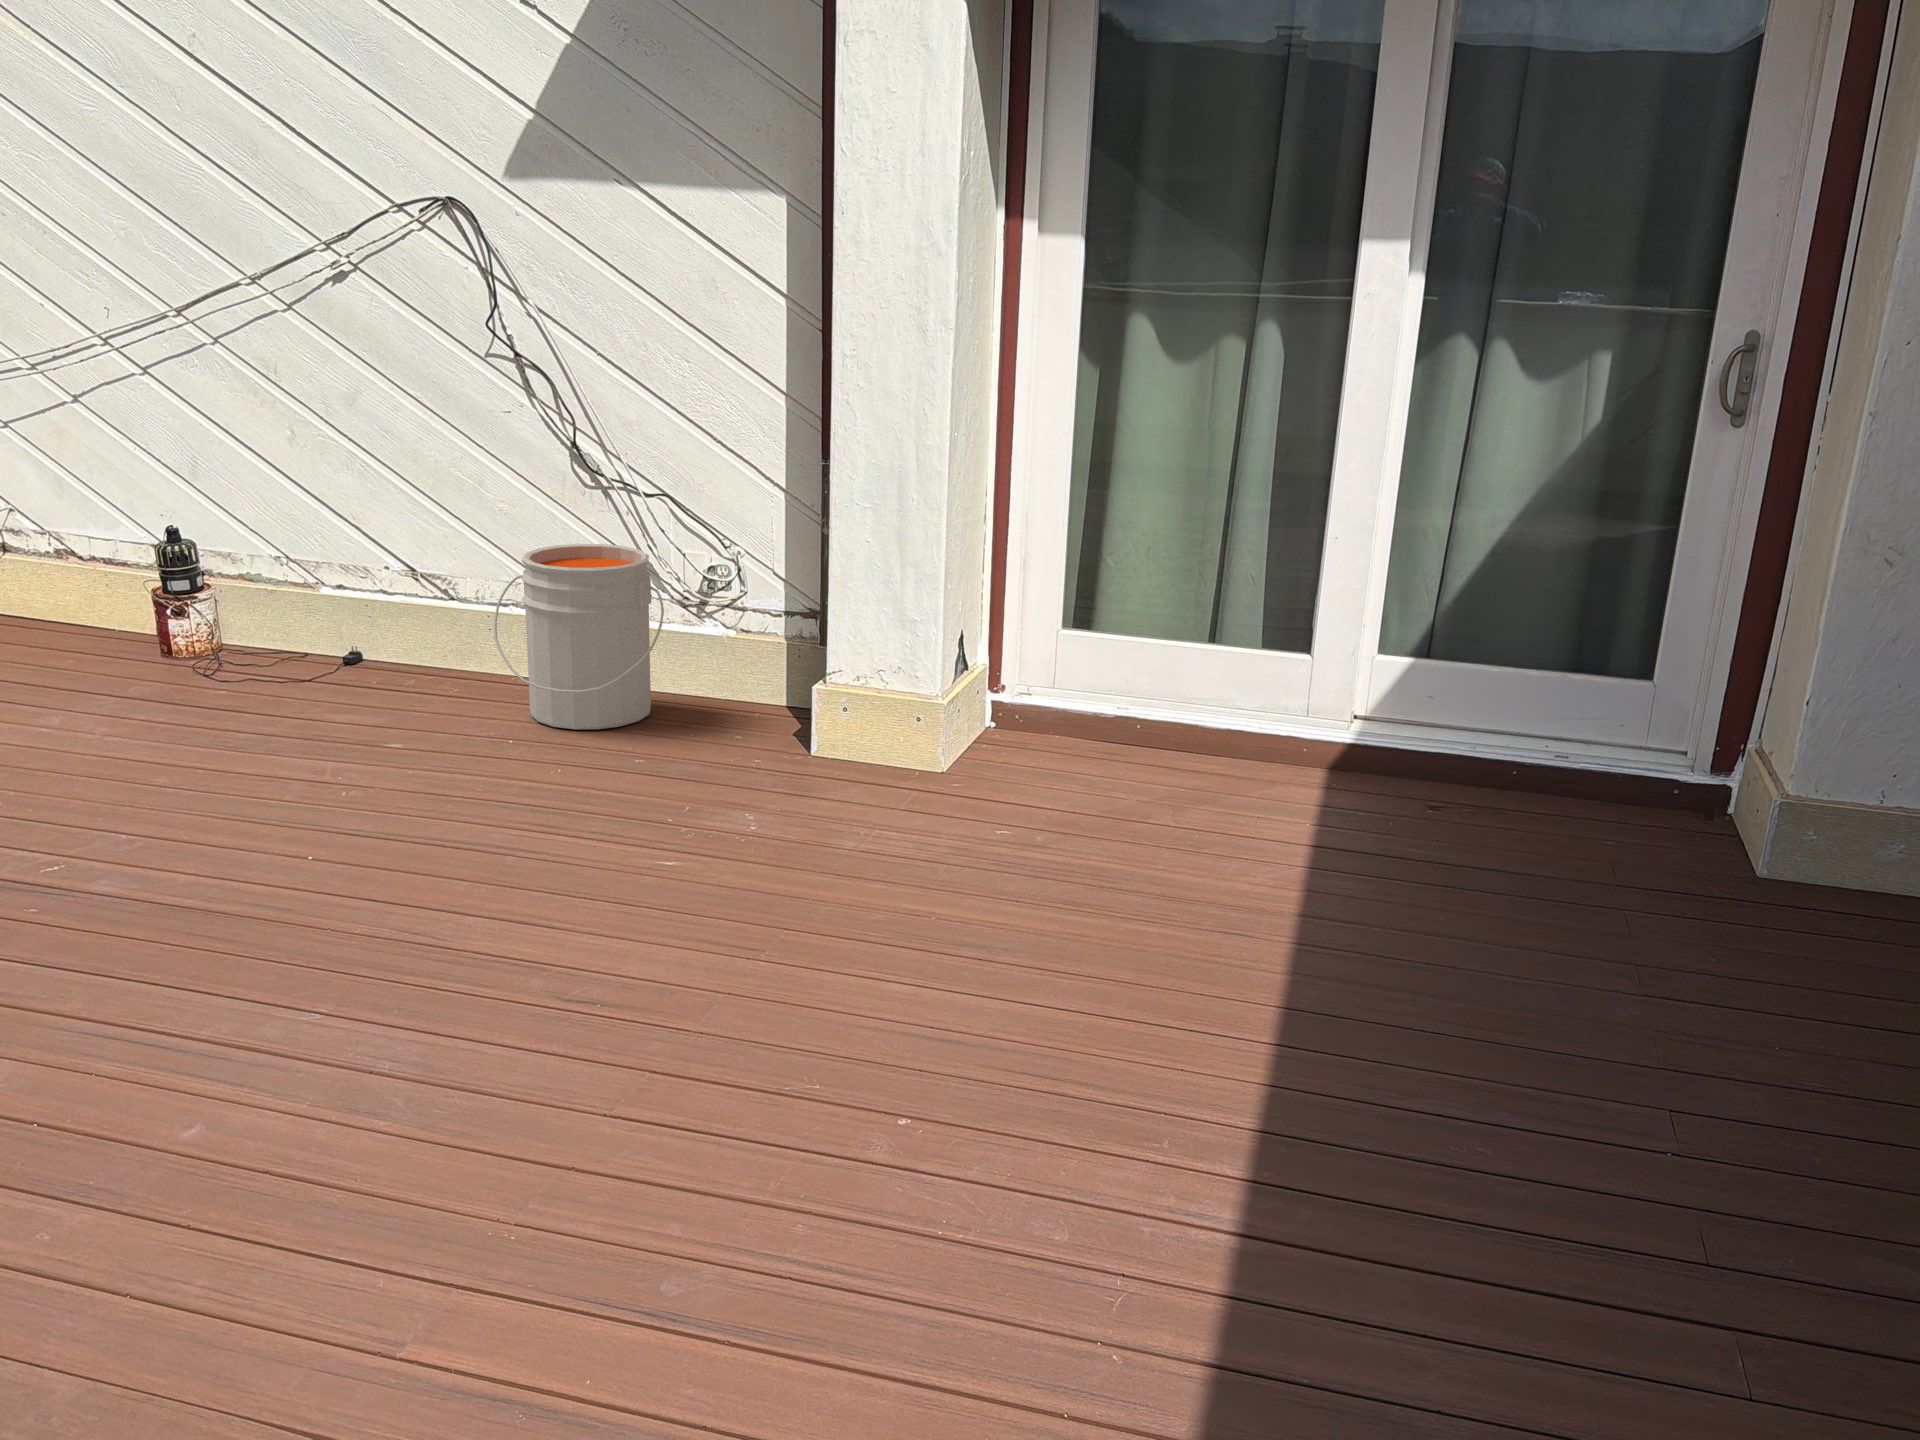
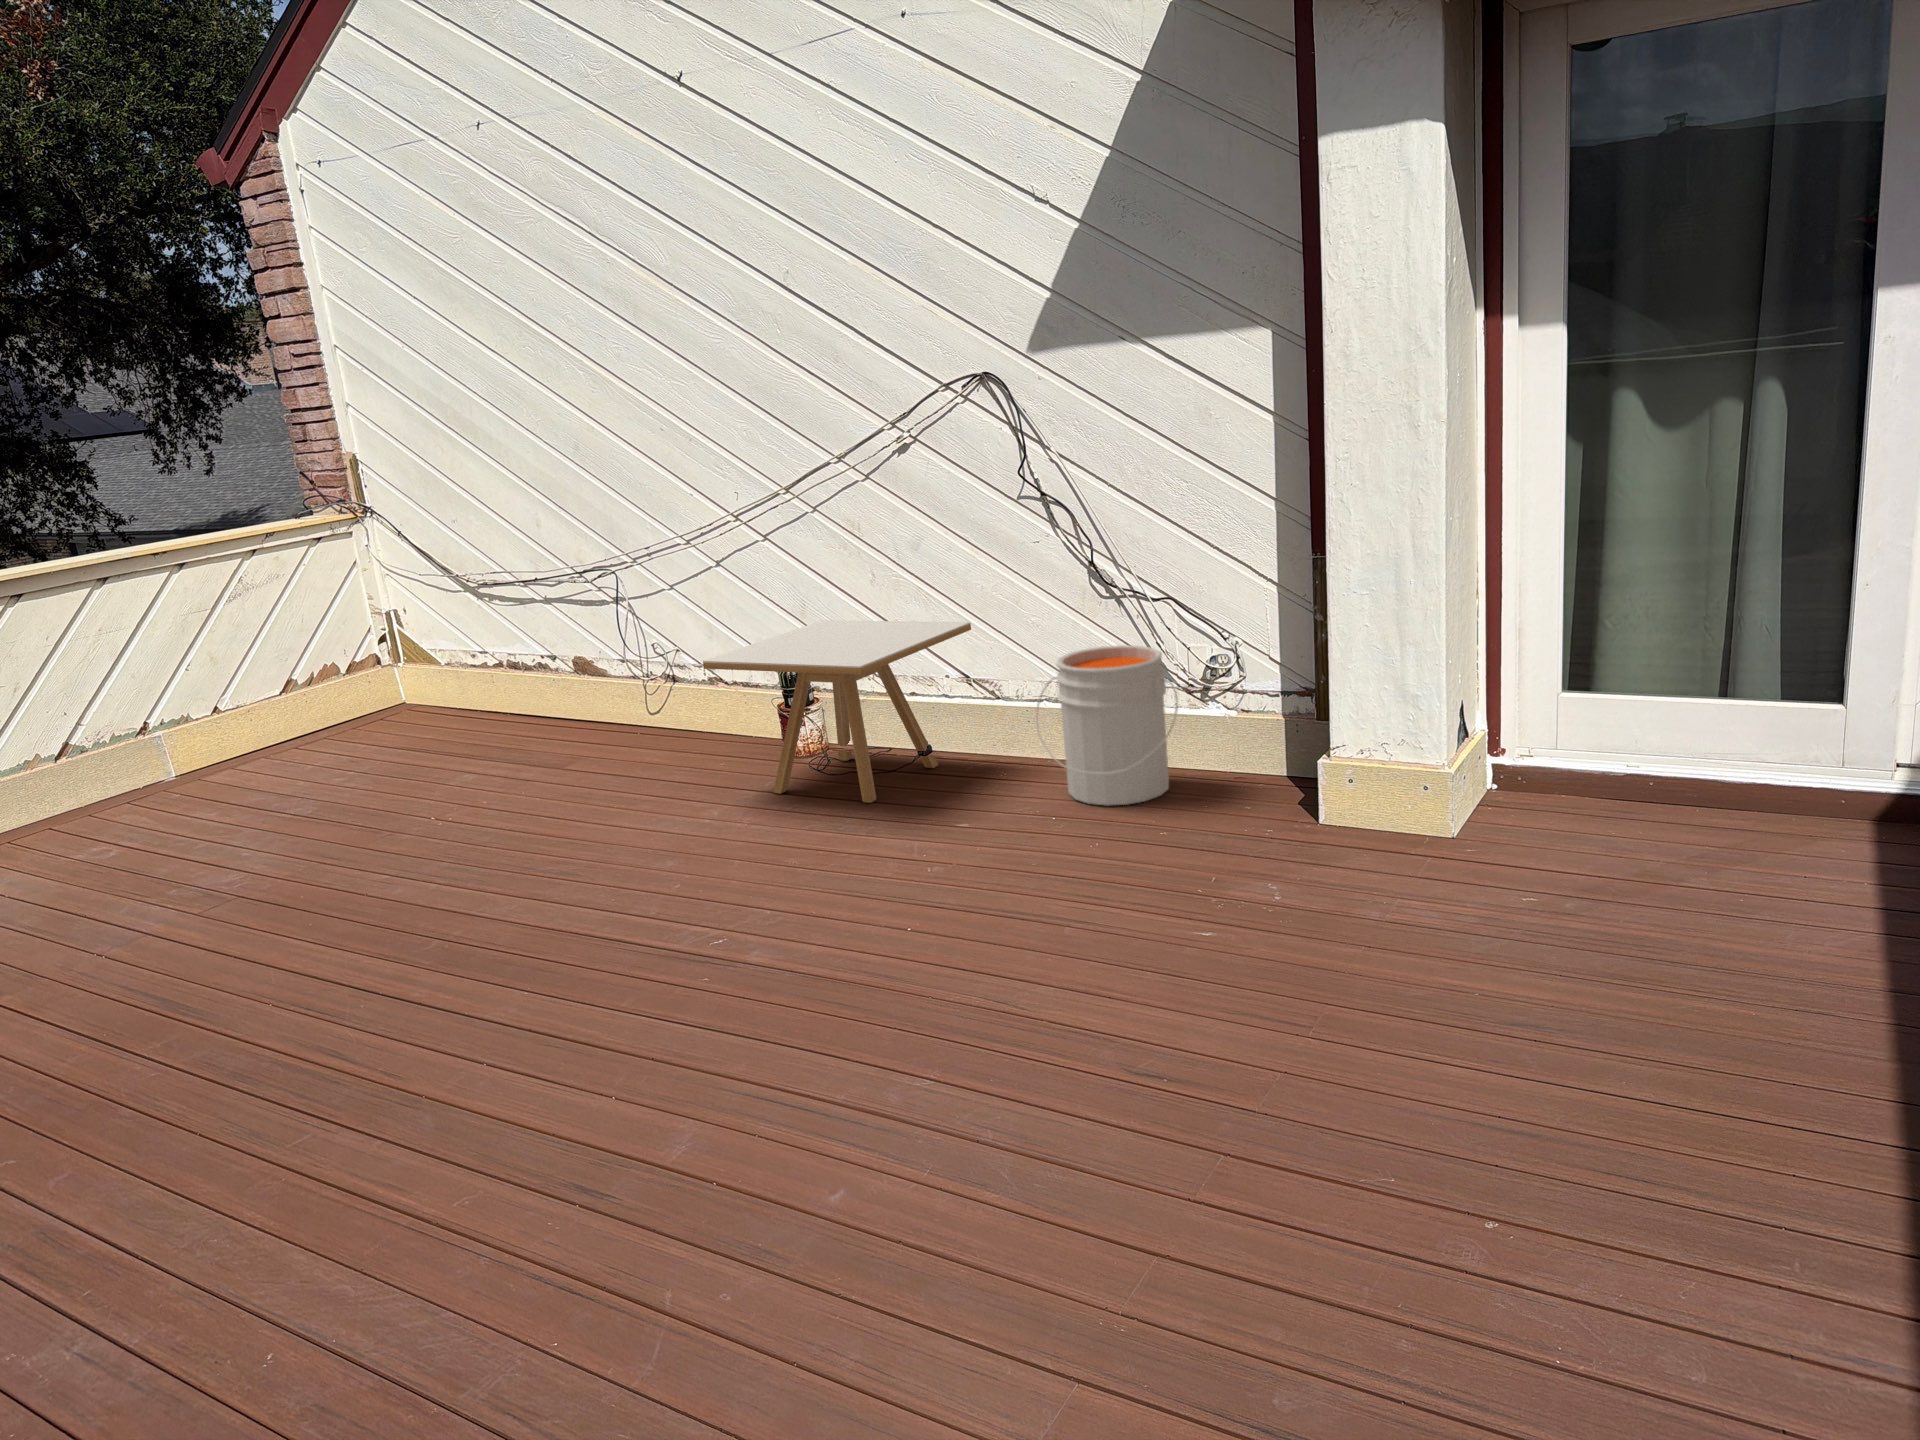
side table: none [46,485,420,716] -> present [703,620,971,803]

